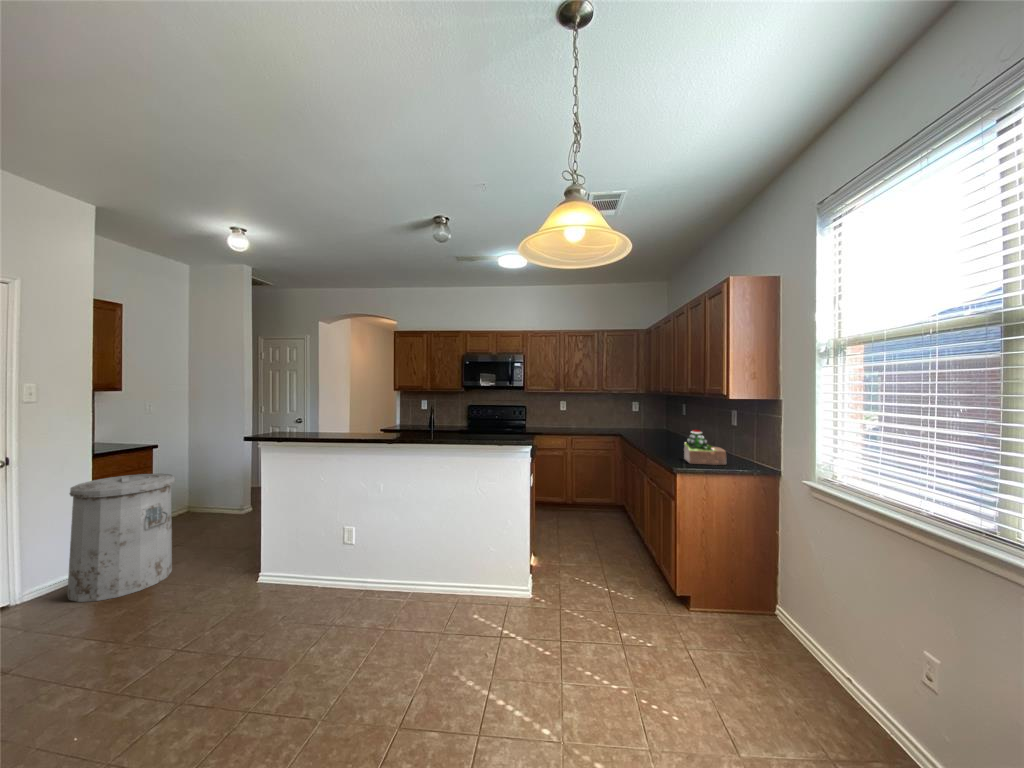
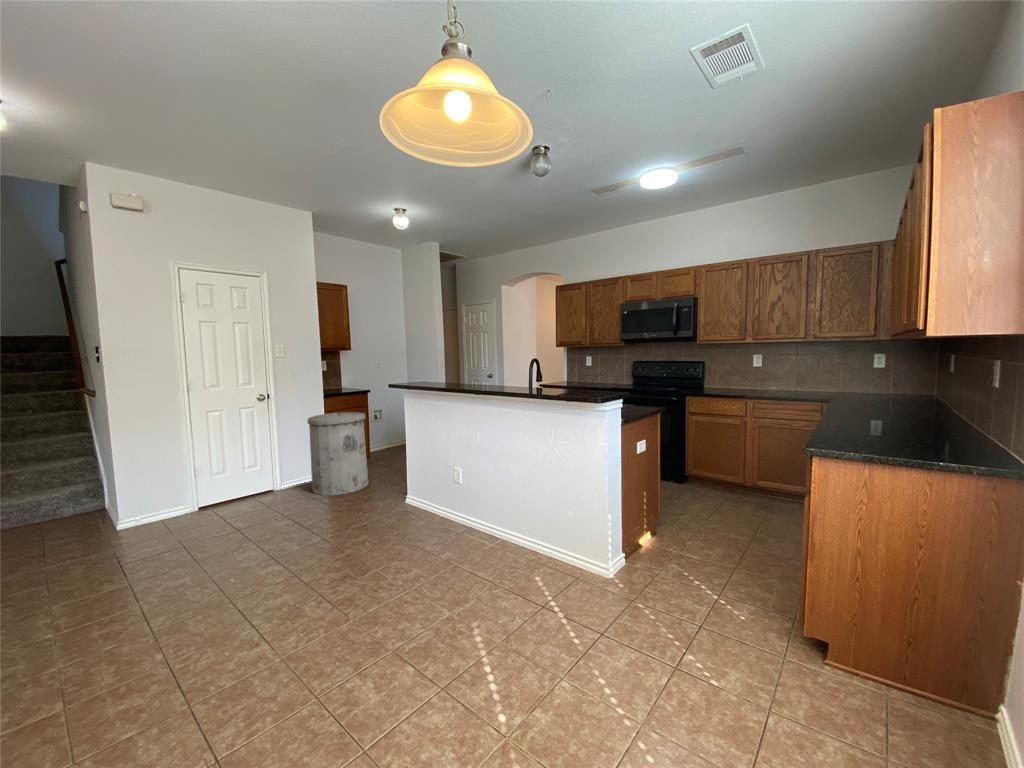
succulent plant: present [684,430,726,465] -> none [875,382,971,447]

